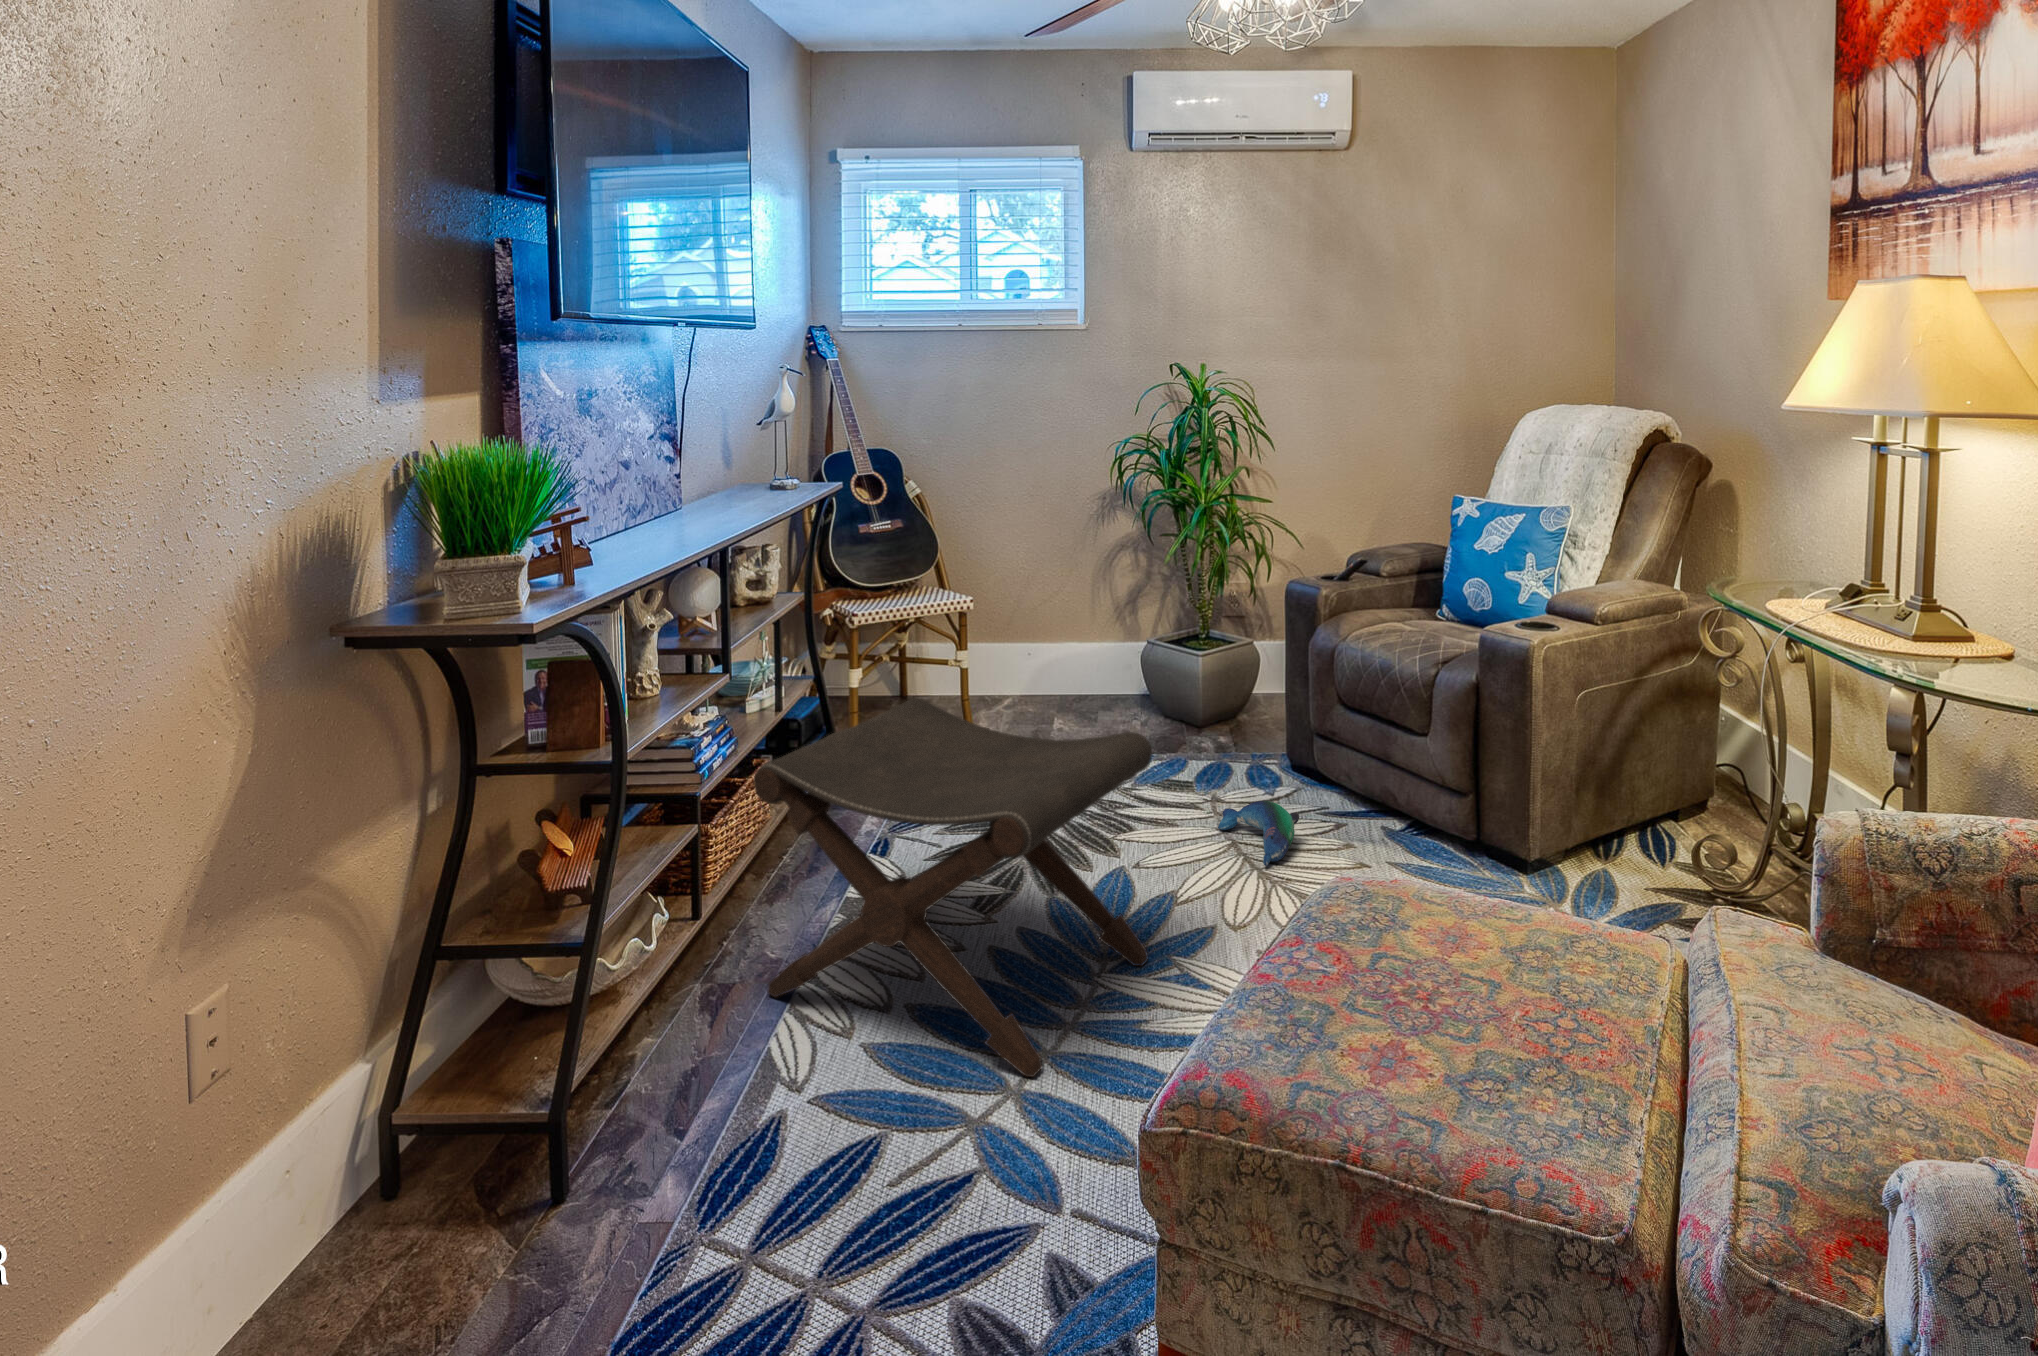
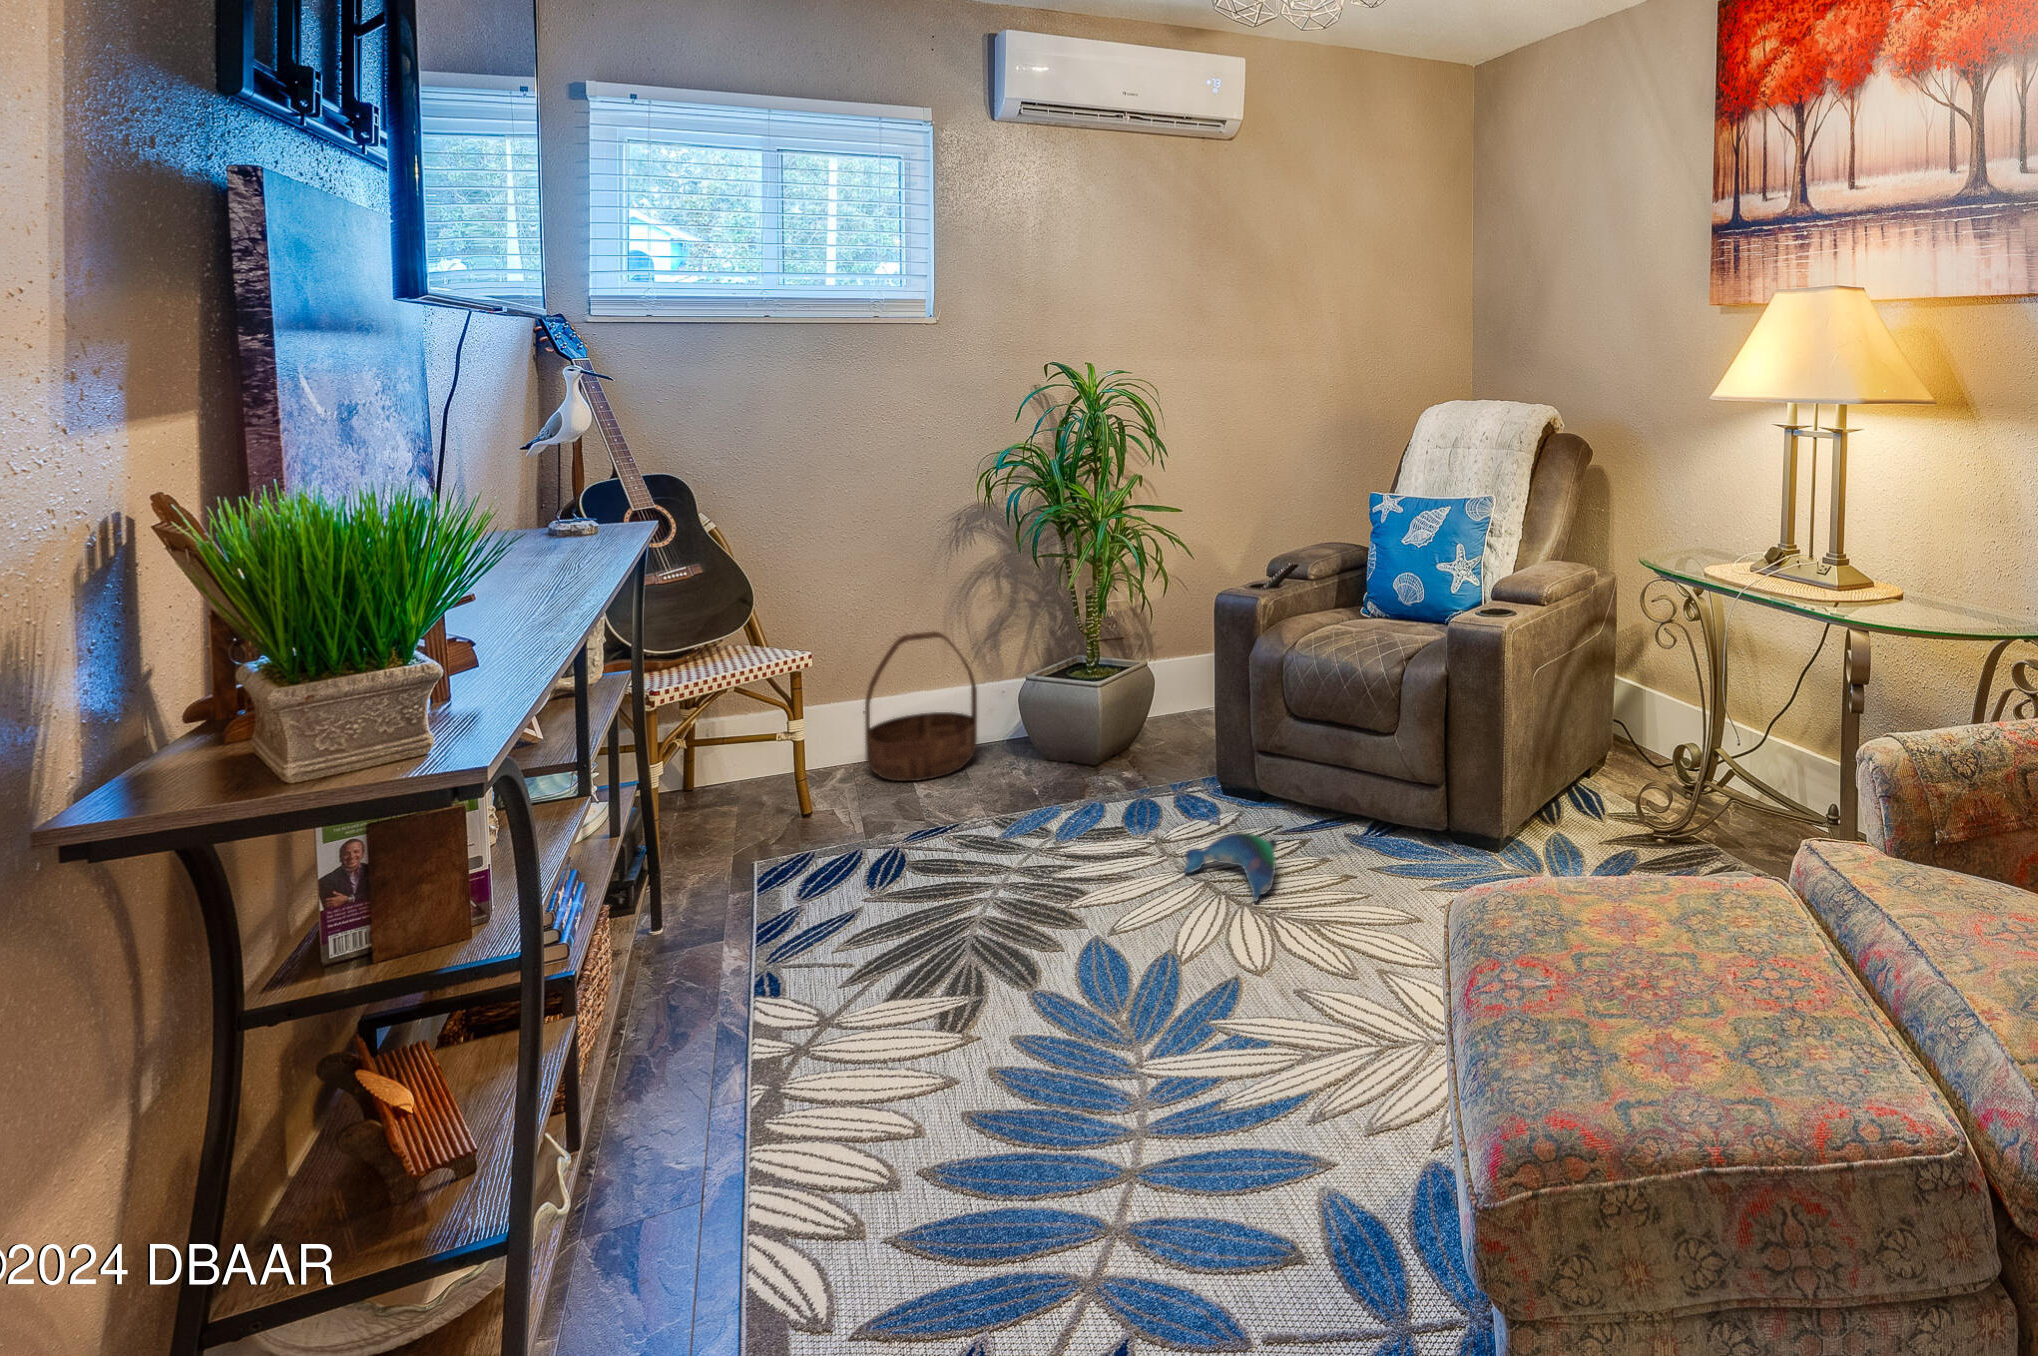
basket: none [1017,590,1105,715] -> present [865,631,977,781]
footstool: present [754,699,1152,1077] -> none [681,779,1188,1214]

